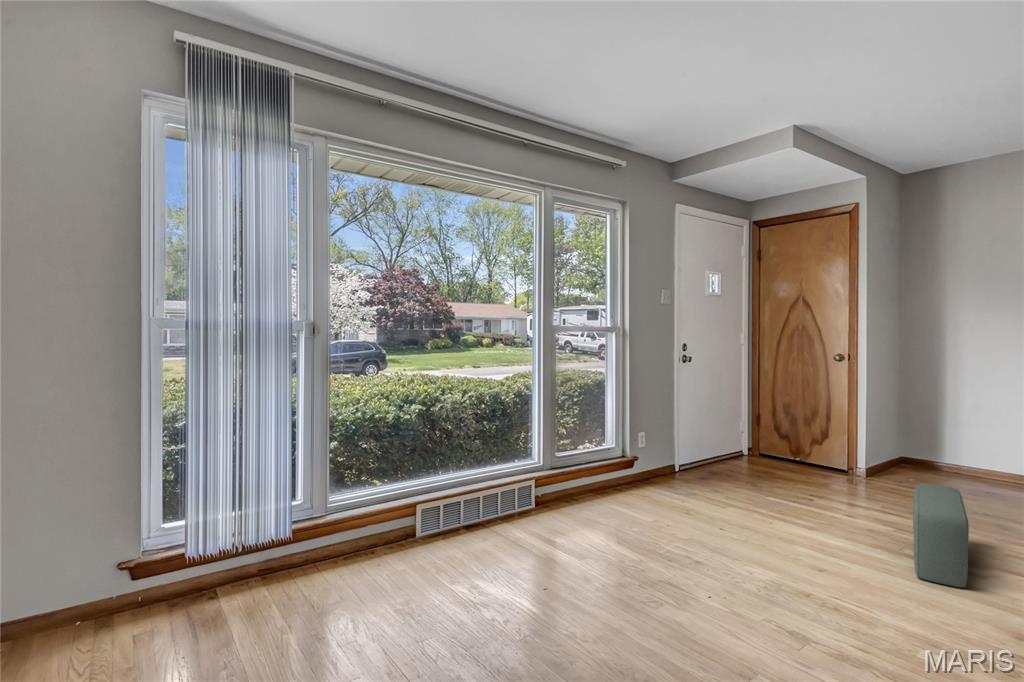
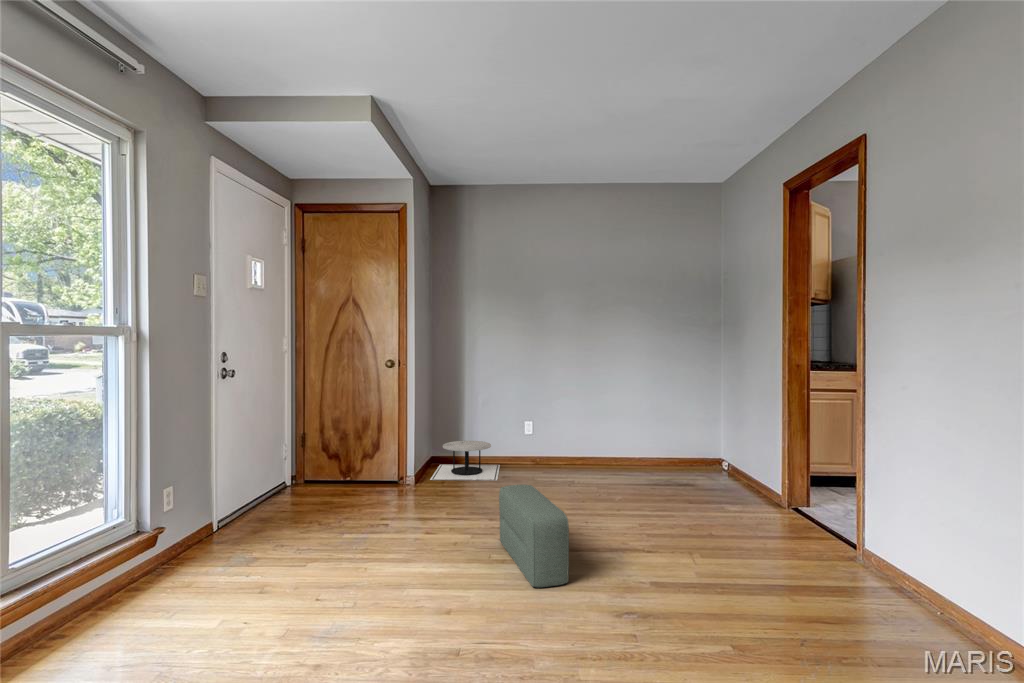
side table: none [885,444,993,493] -> present [430,441,500,480]

